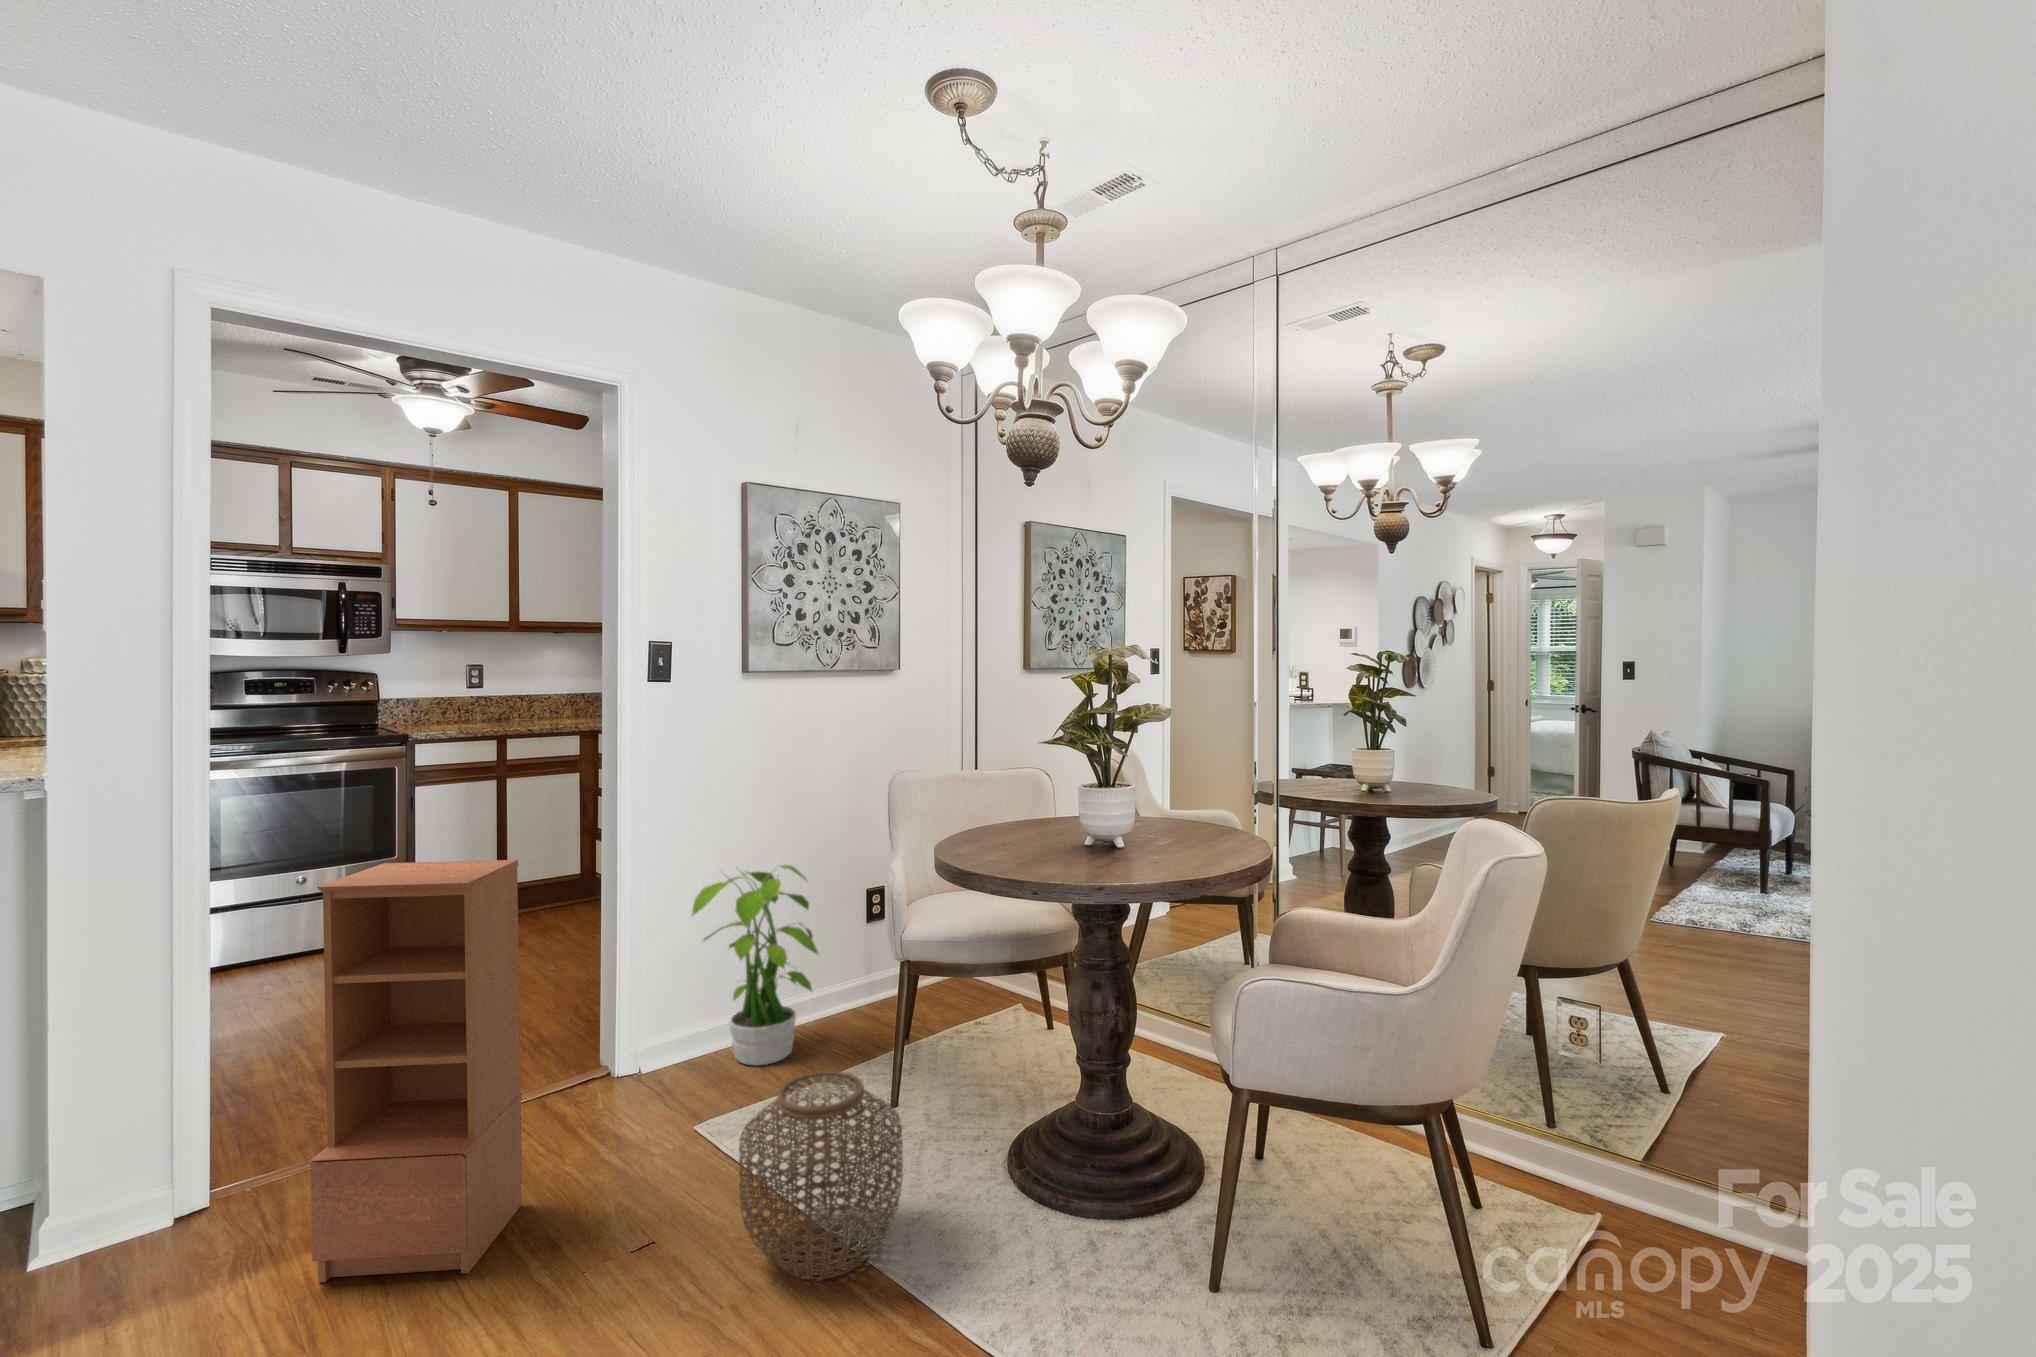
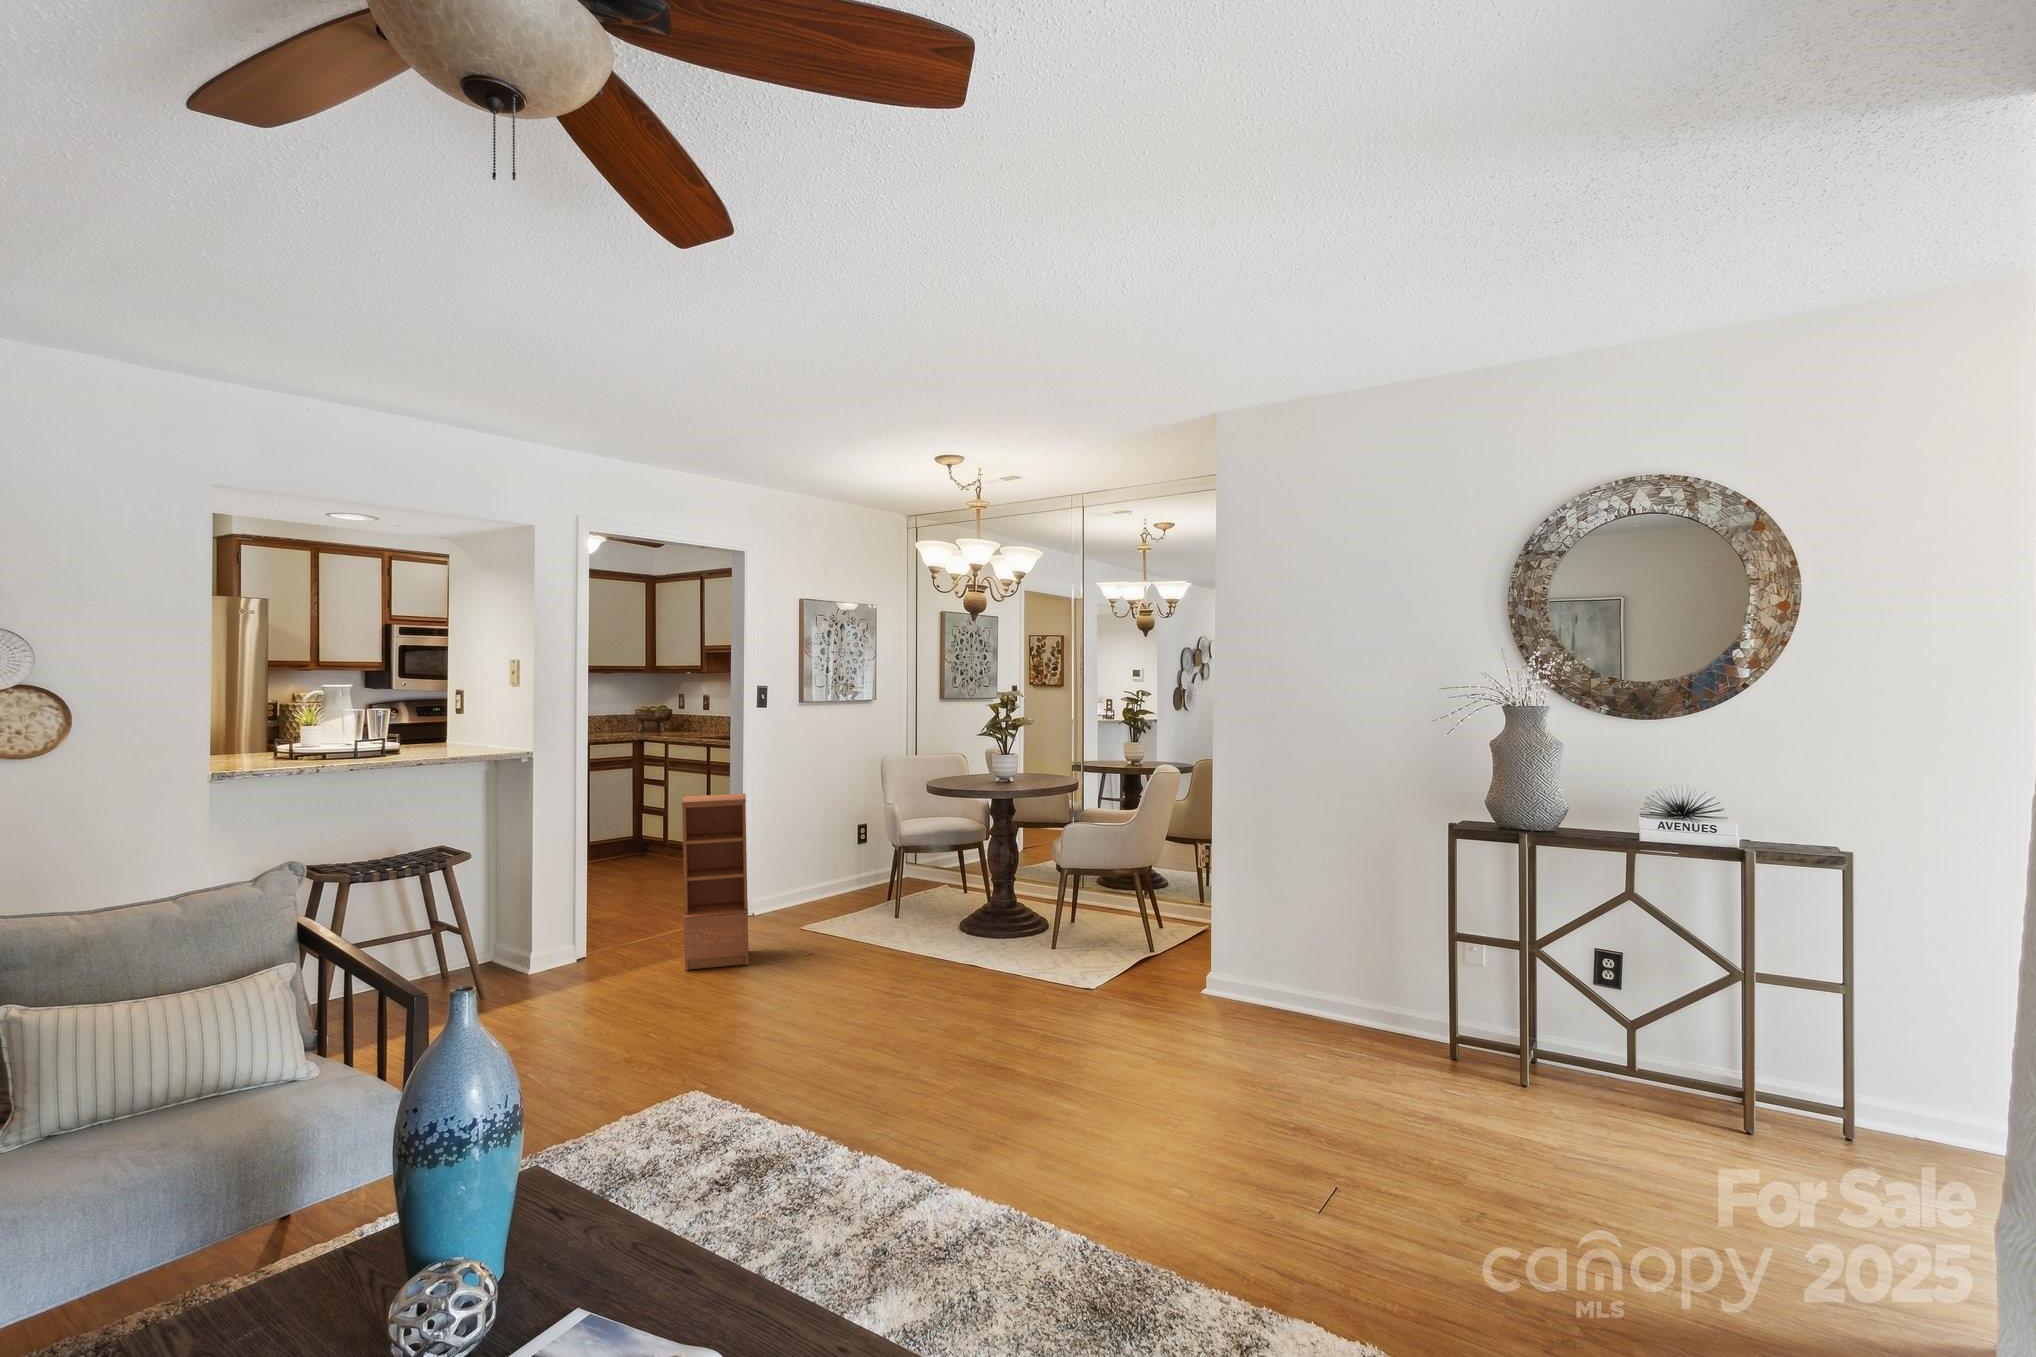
potted plant: present [691,865,819,1066] -> none [781,805,851,911]
woven basket: present [739,1071,903,1279] -> none [862,878,930,956]

